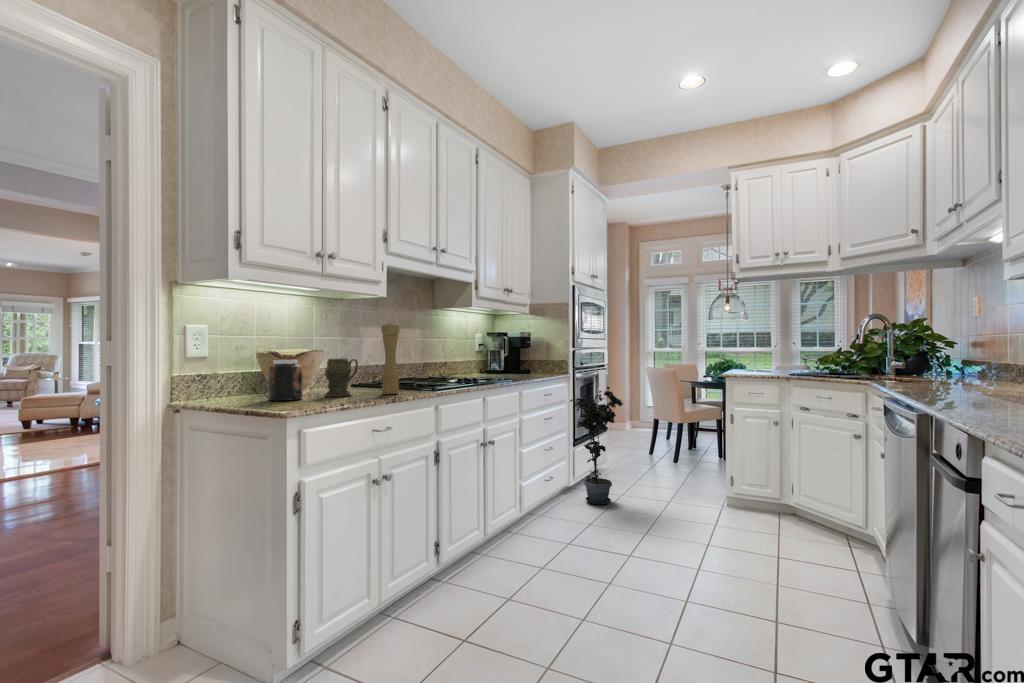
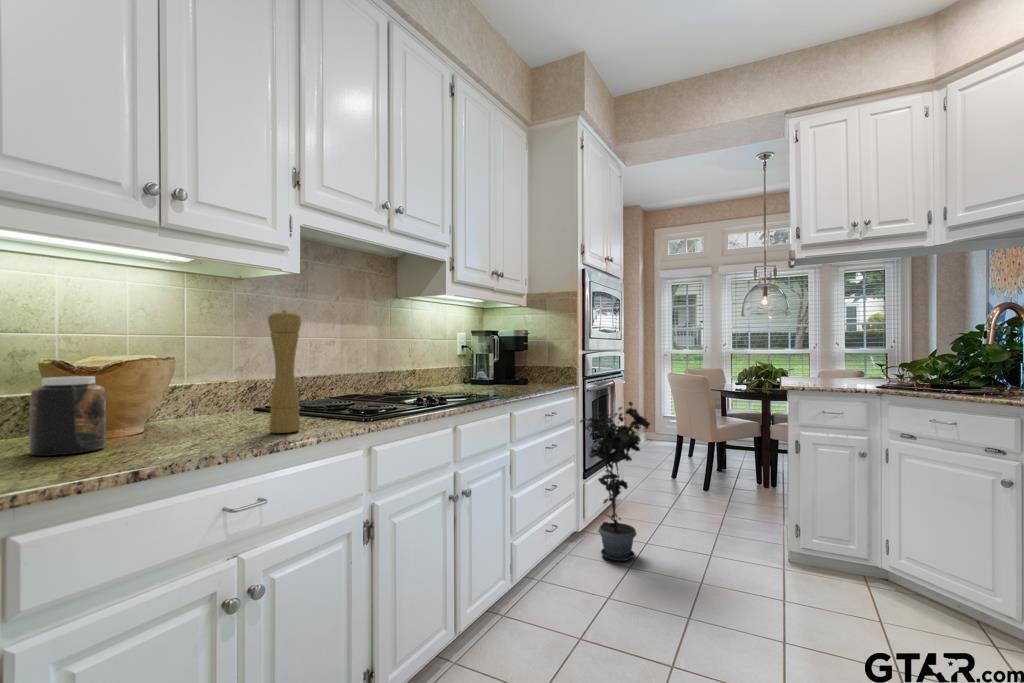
mug: present [325,359,358,397] -> none [159,372,229,442]

